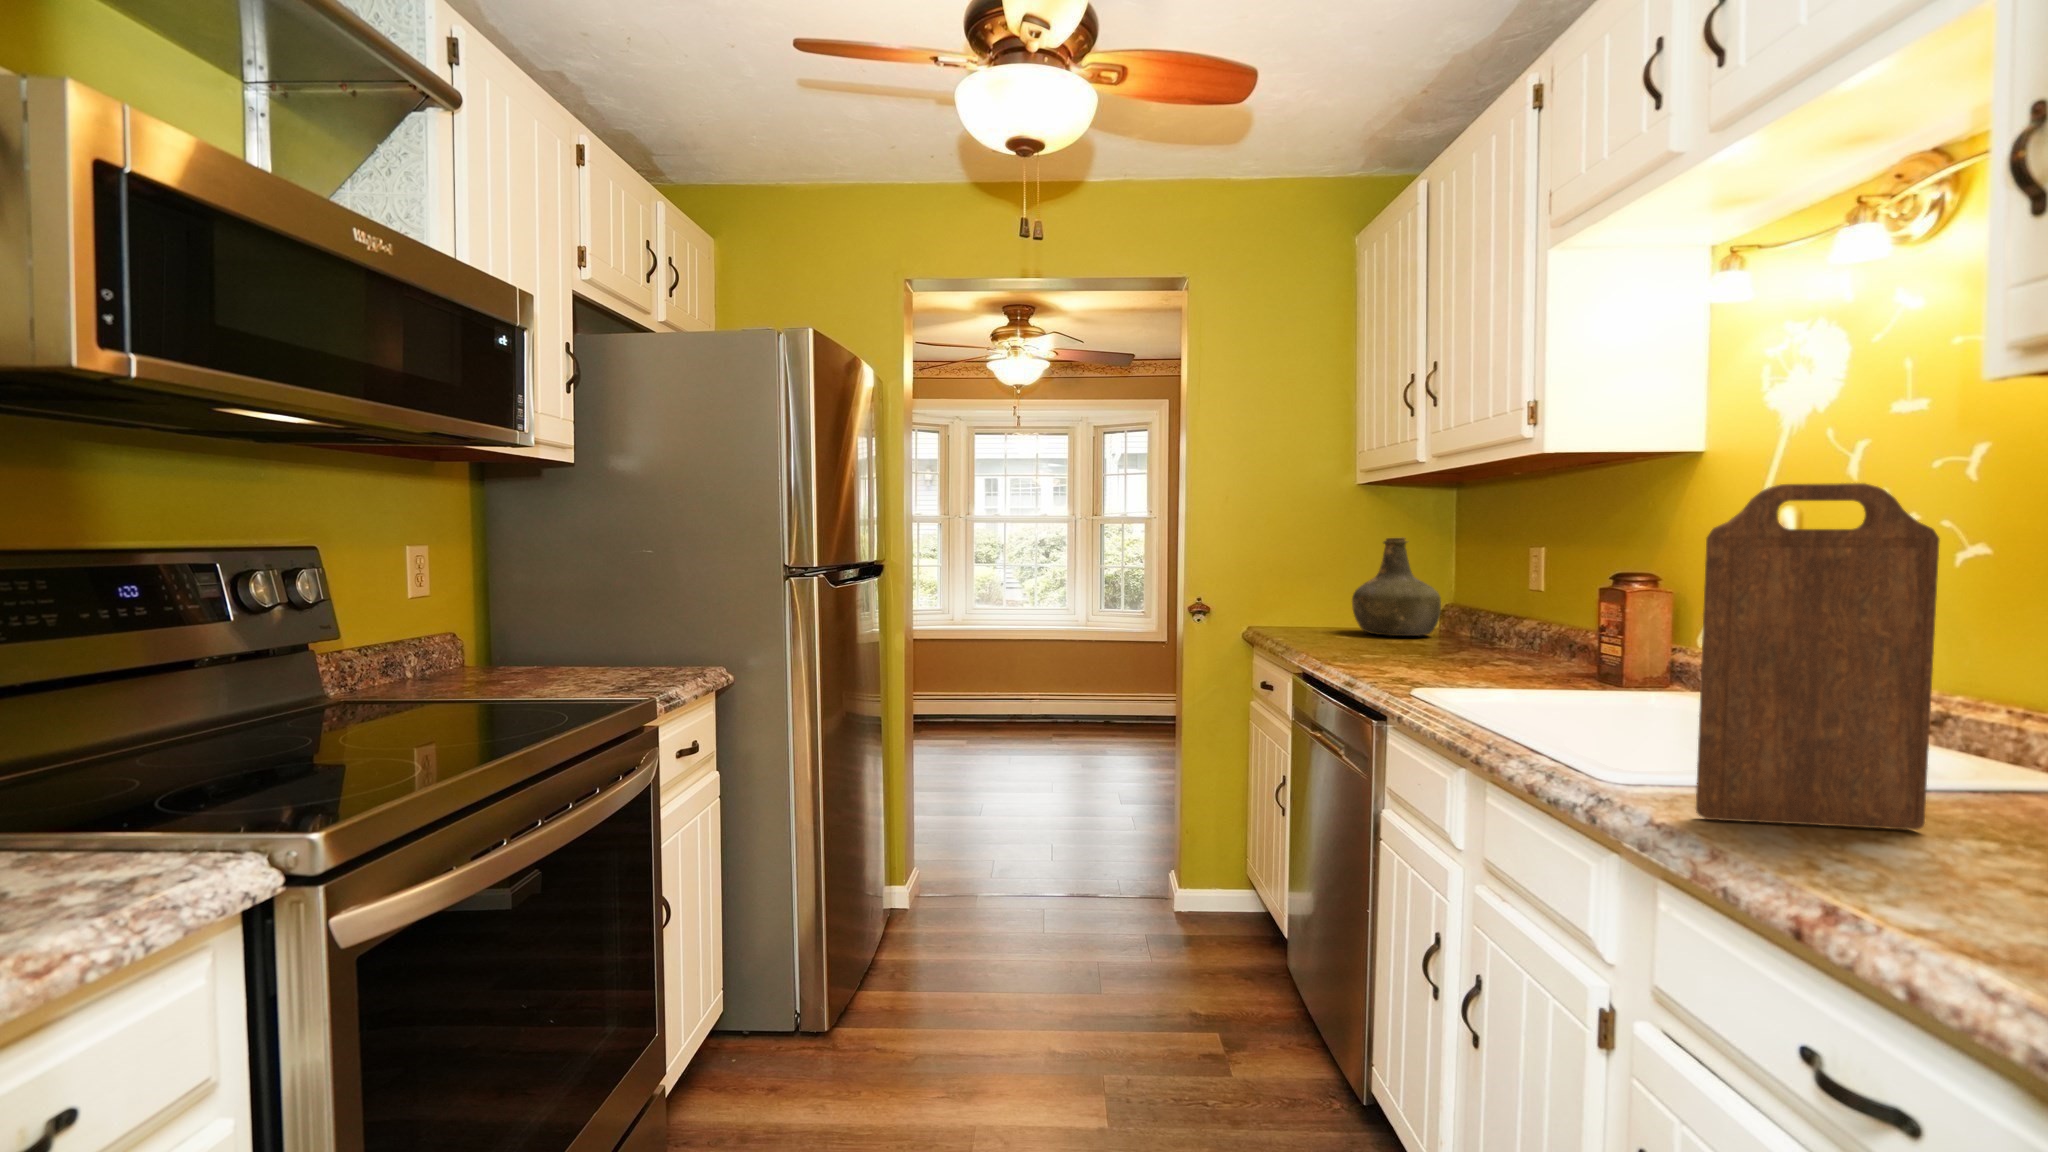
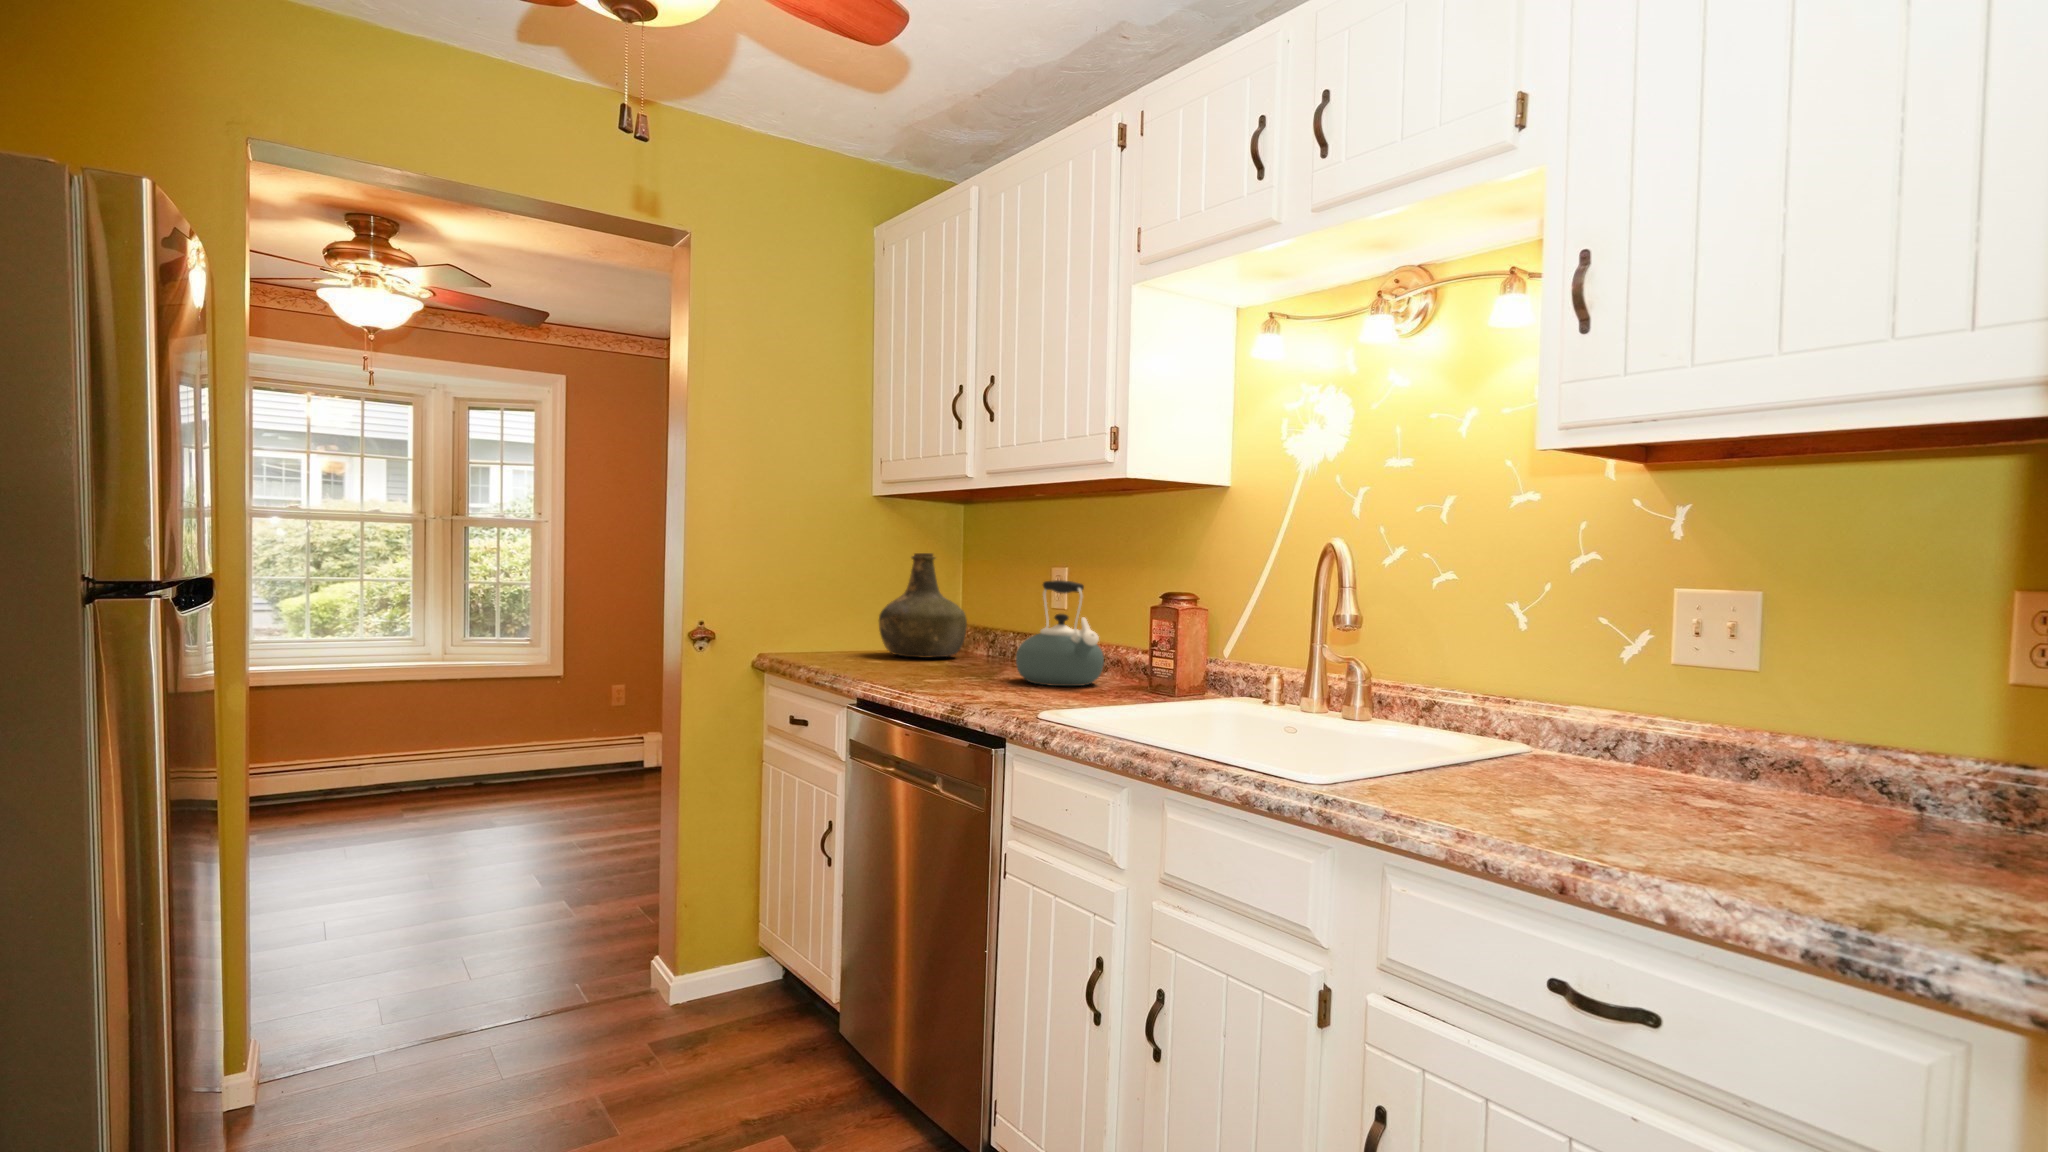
cutting board: present [1696,483,1940,830] -> none [1409,516,1534,805]
kettle: none [1451,562,1552,669] -> present [1016,580,1104,686]

